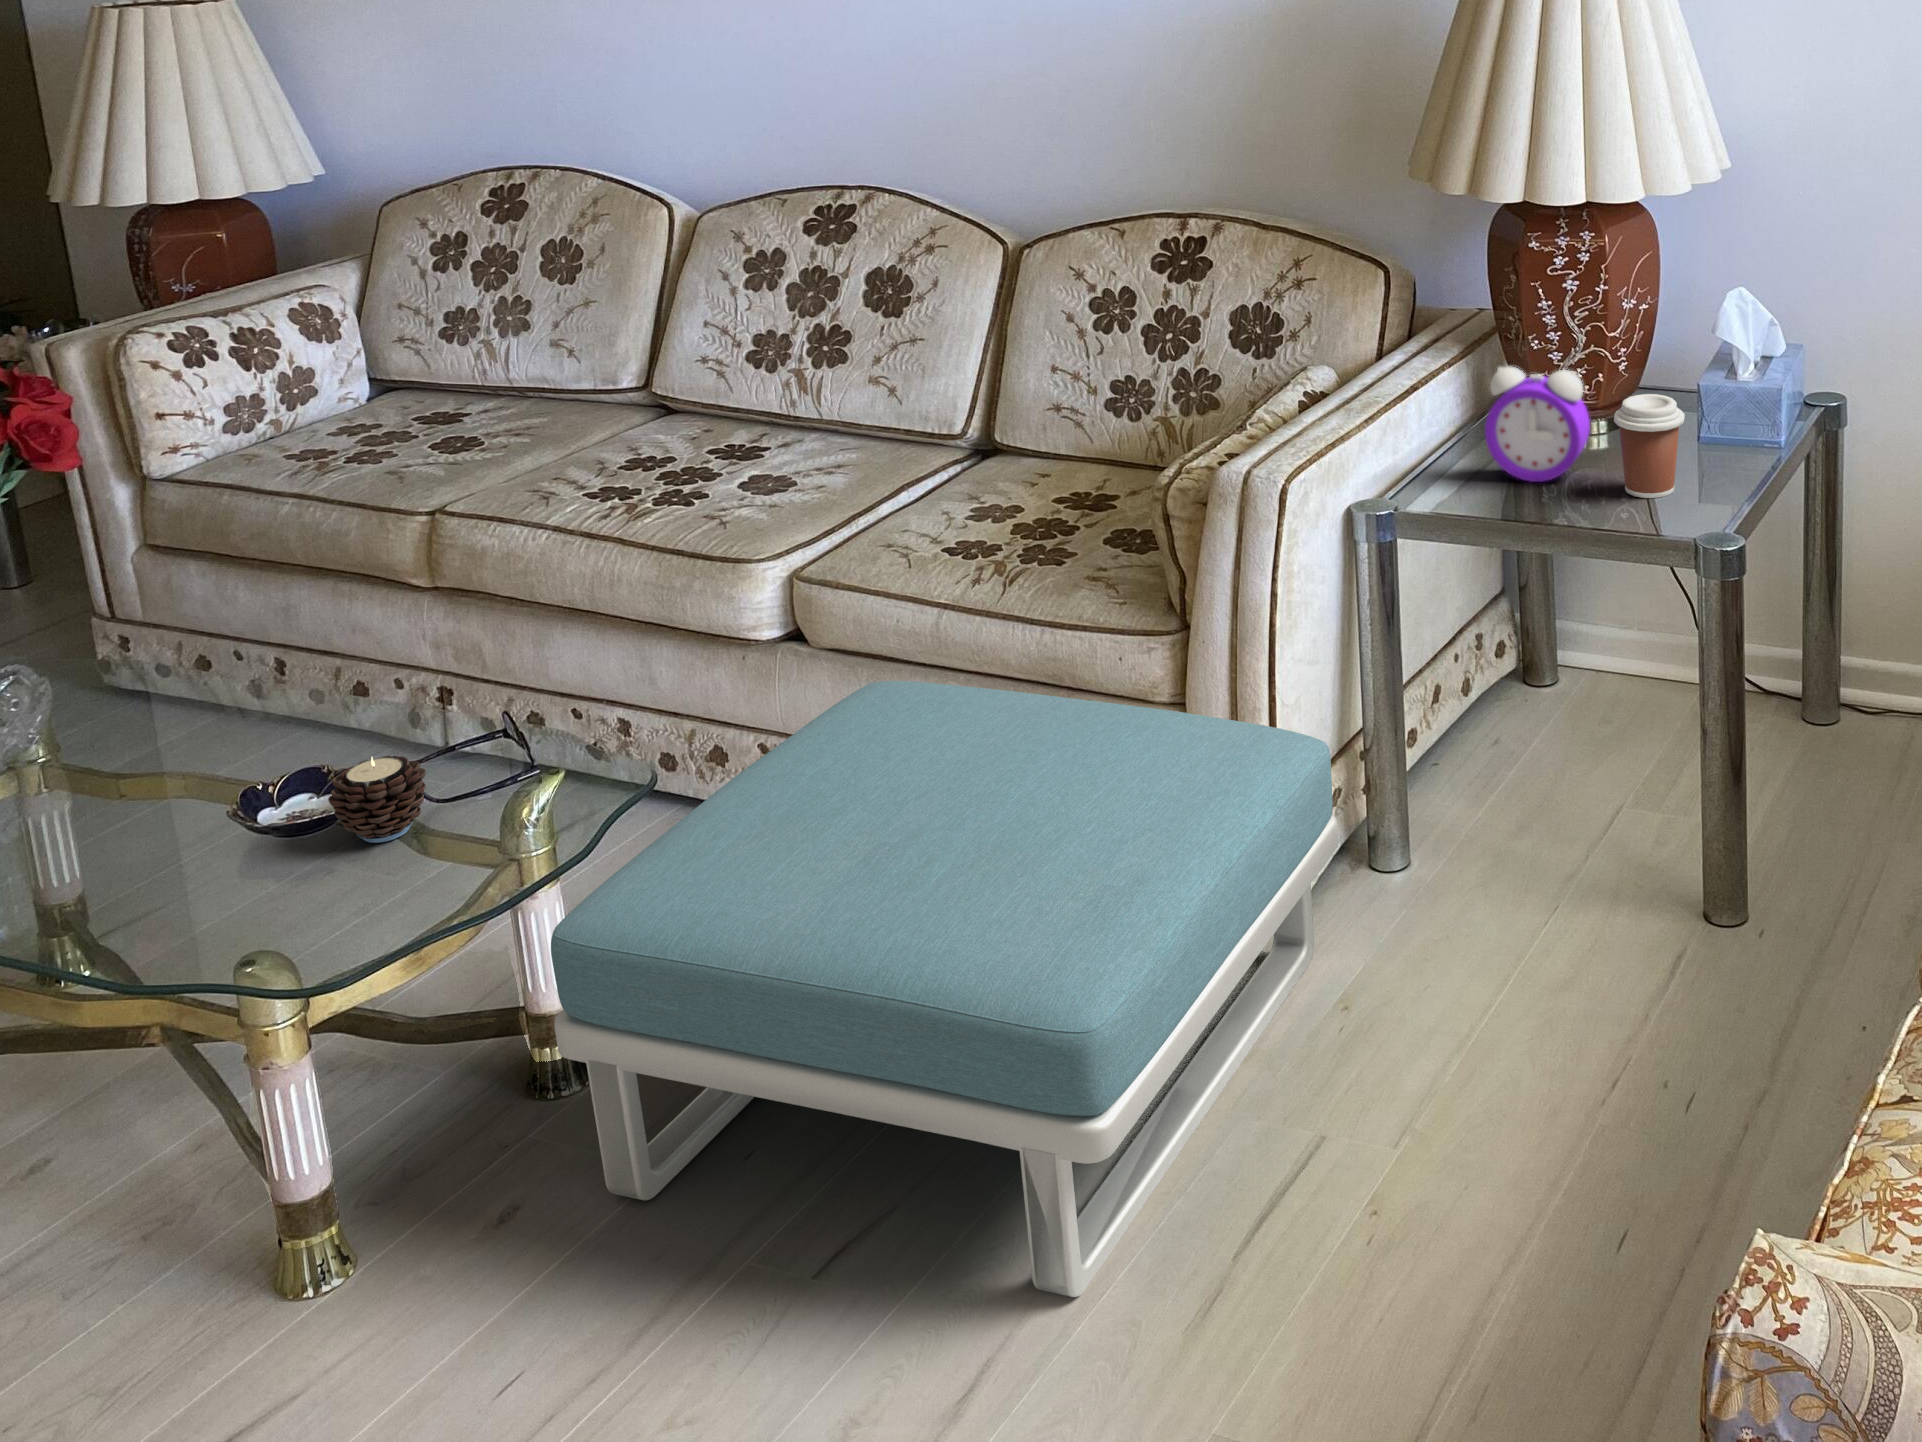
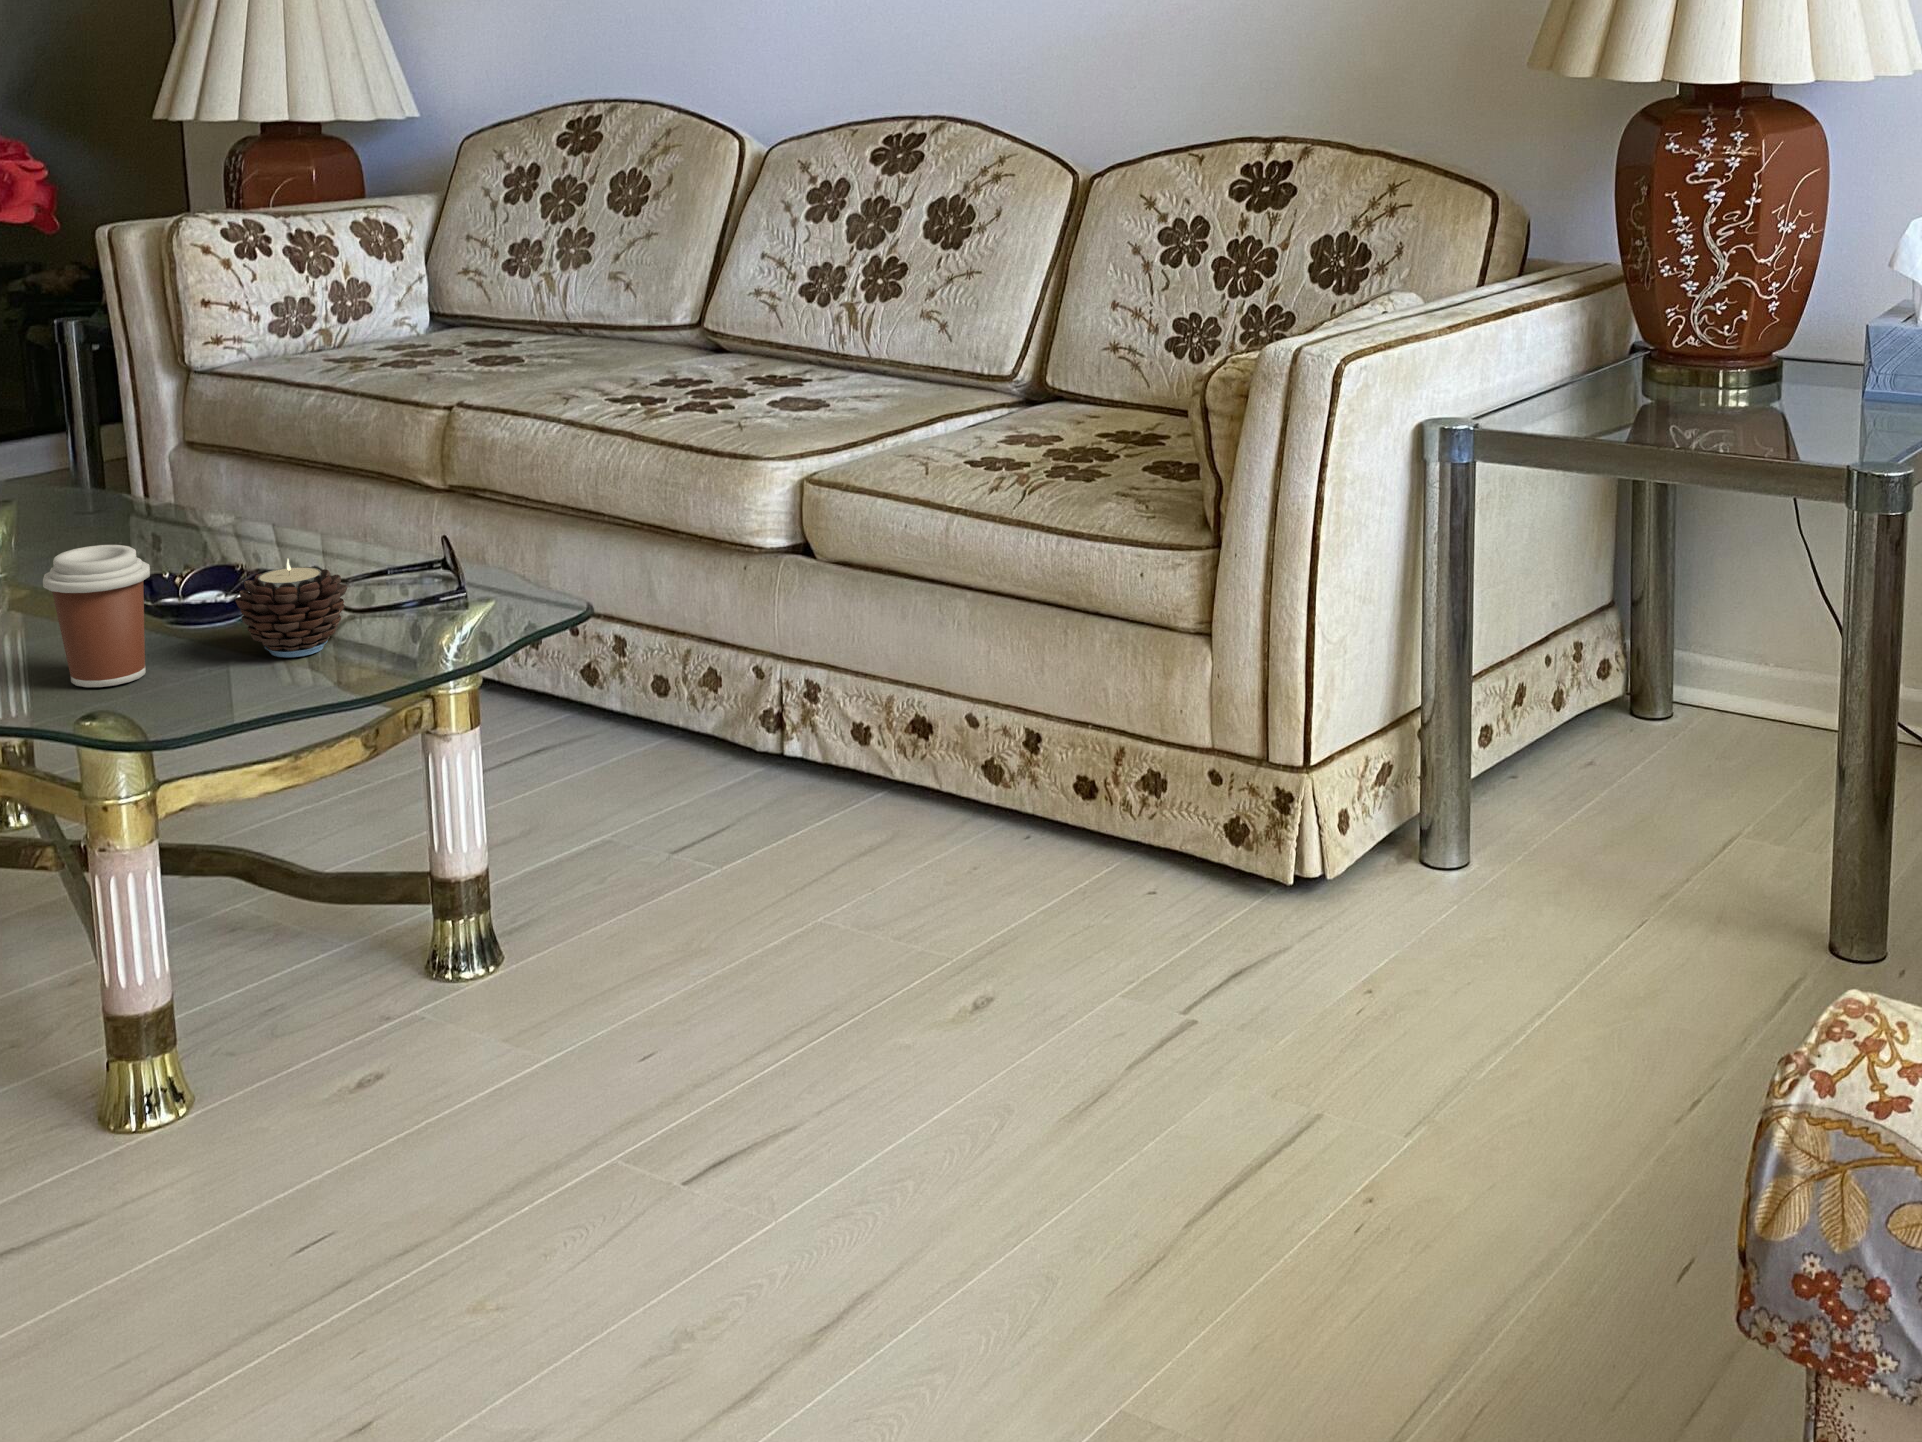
alarm clock: present [1485,367,1590,482] -> none [1599,285,1727,424]
coffee cup: present [1614,394,1685,498] -> present [43,545,150,687]
footstool: present [551,681,1339,1297] -> none [433,577,1377,1243]

